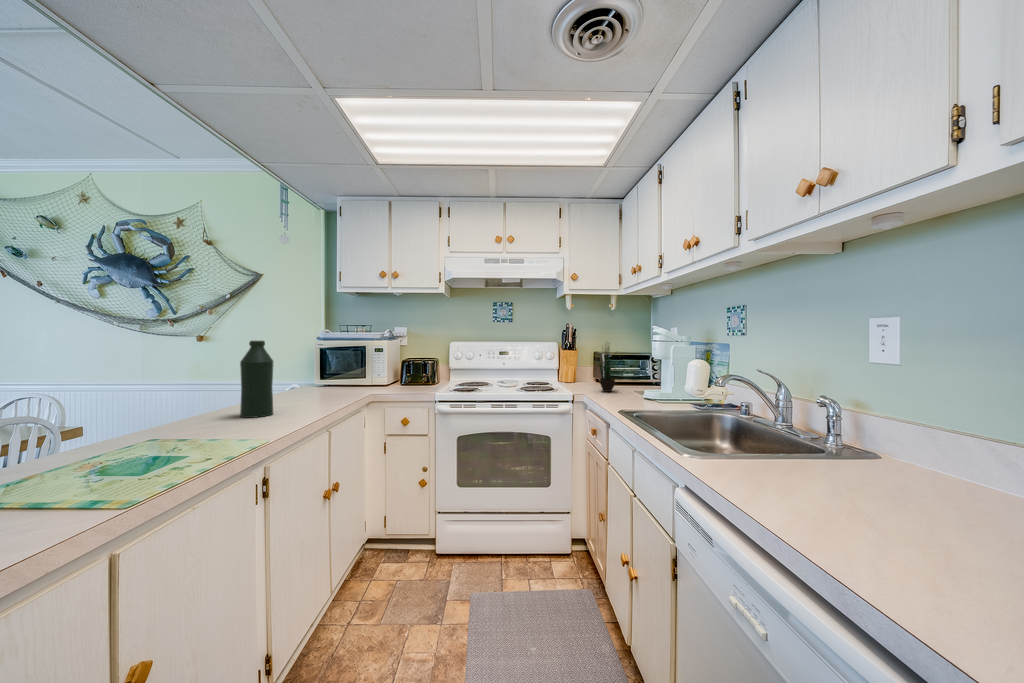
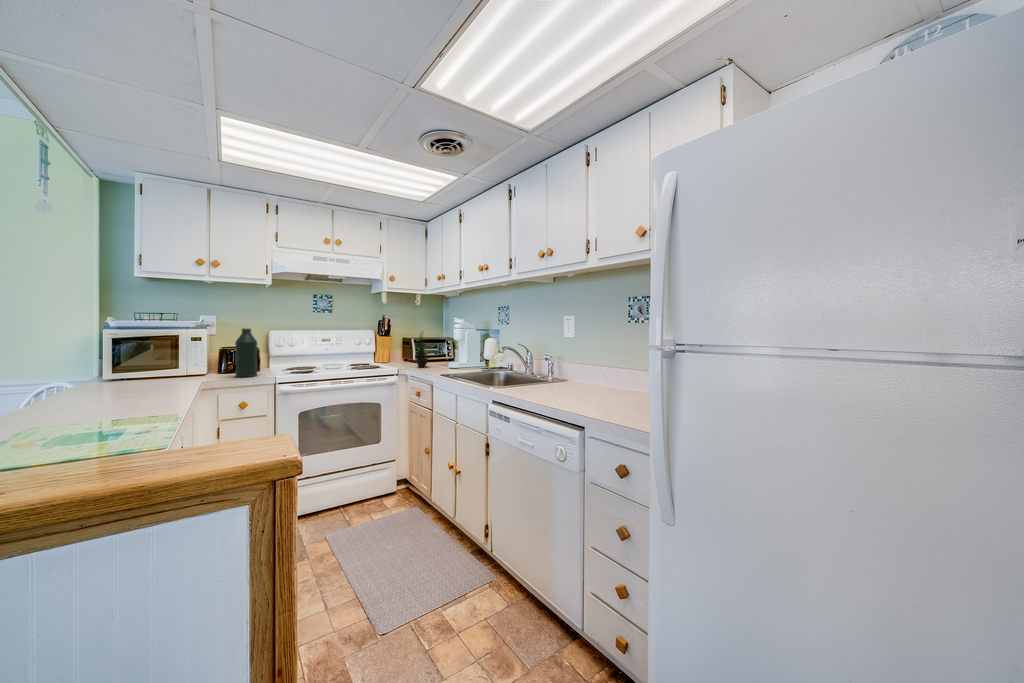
bottle: present [240,341,274,418] -> present [235,328,257,377]

